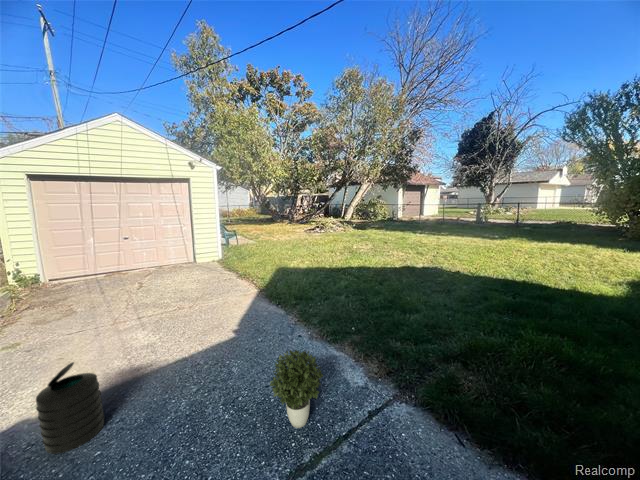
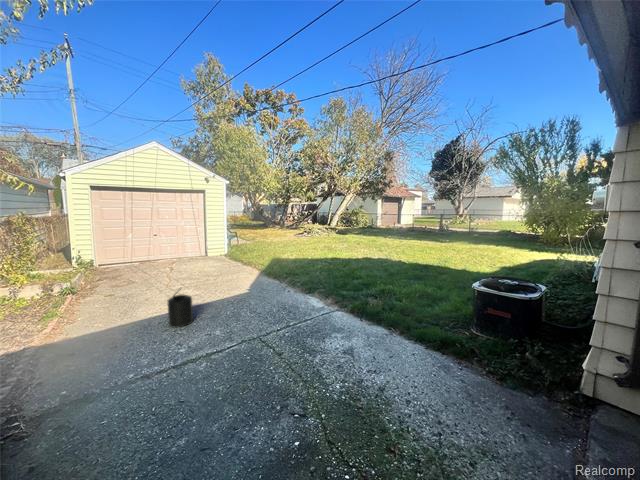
potted plant: present [270,350,323,428] -> none [277,284,302,320]

